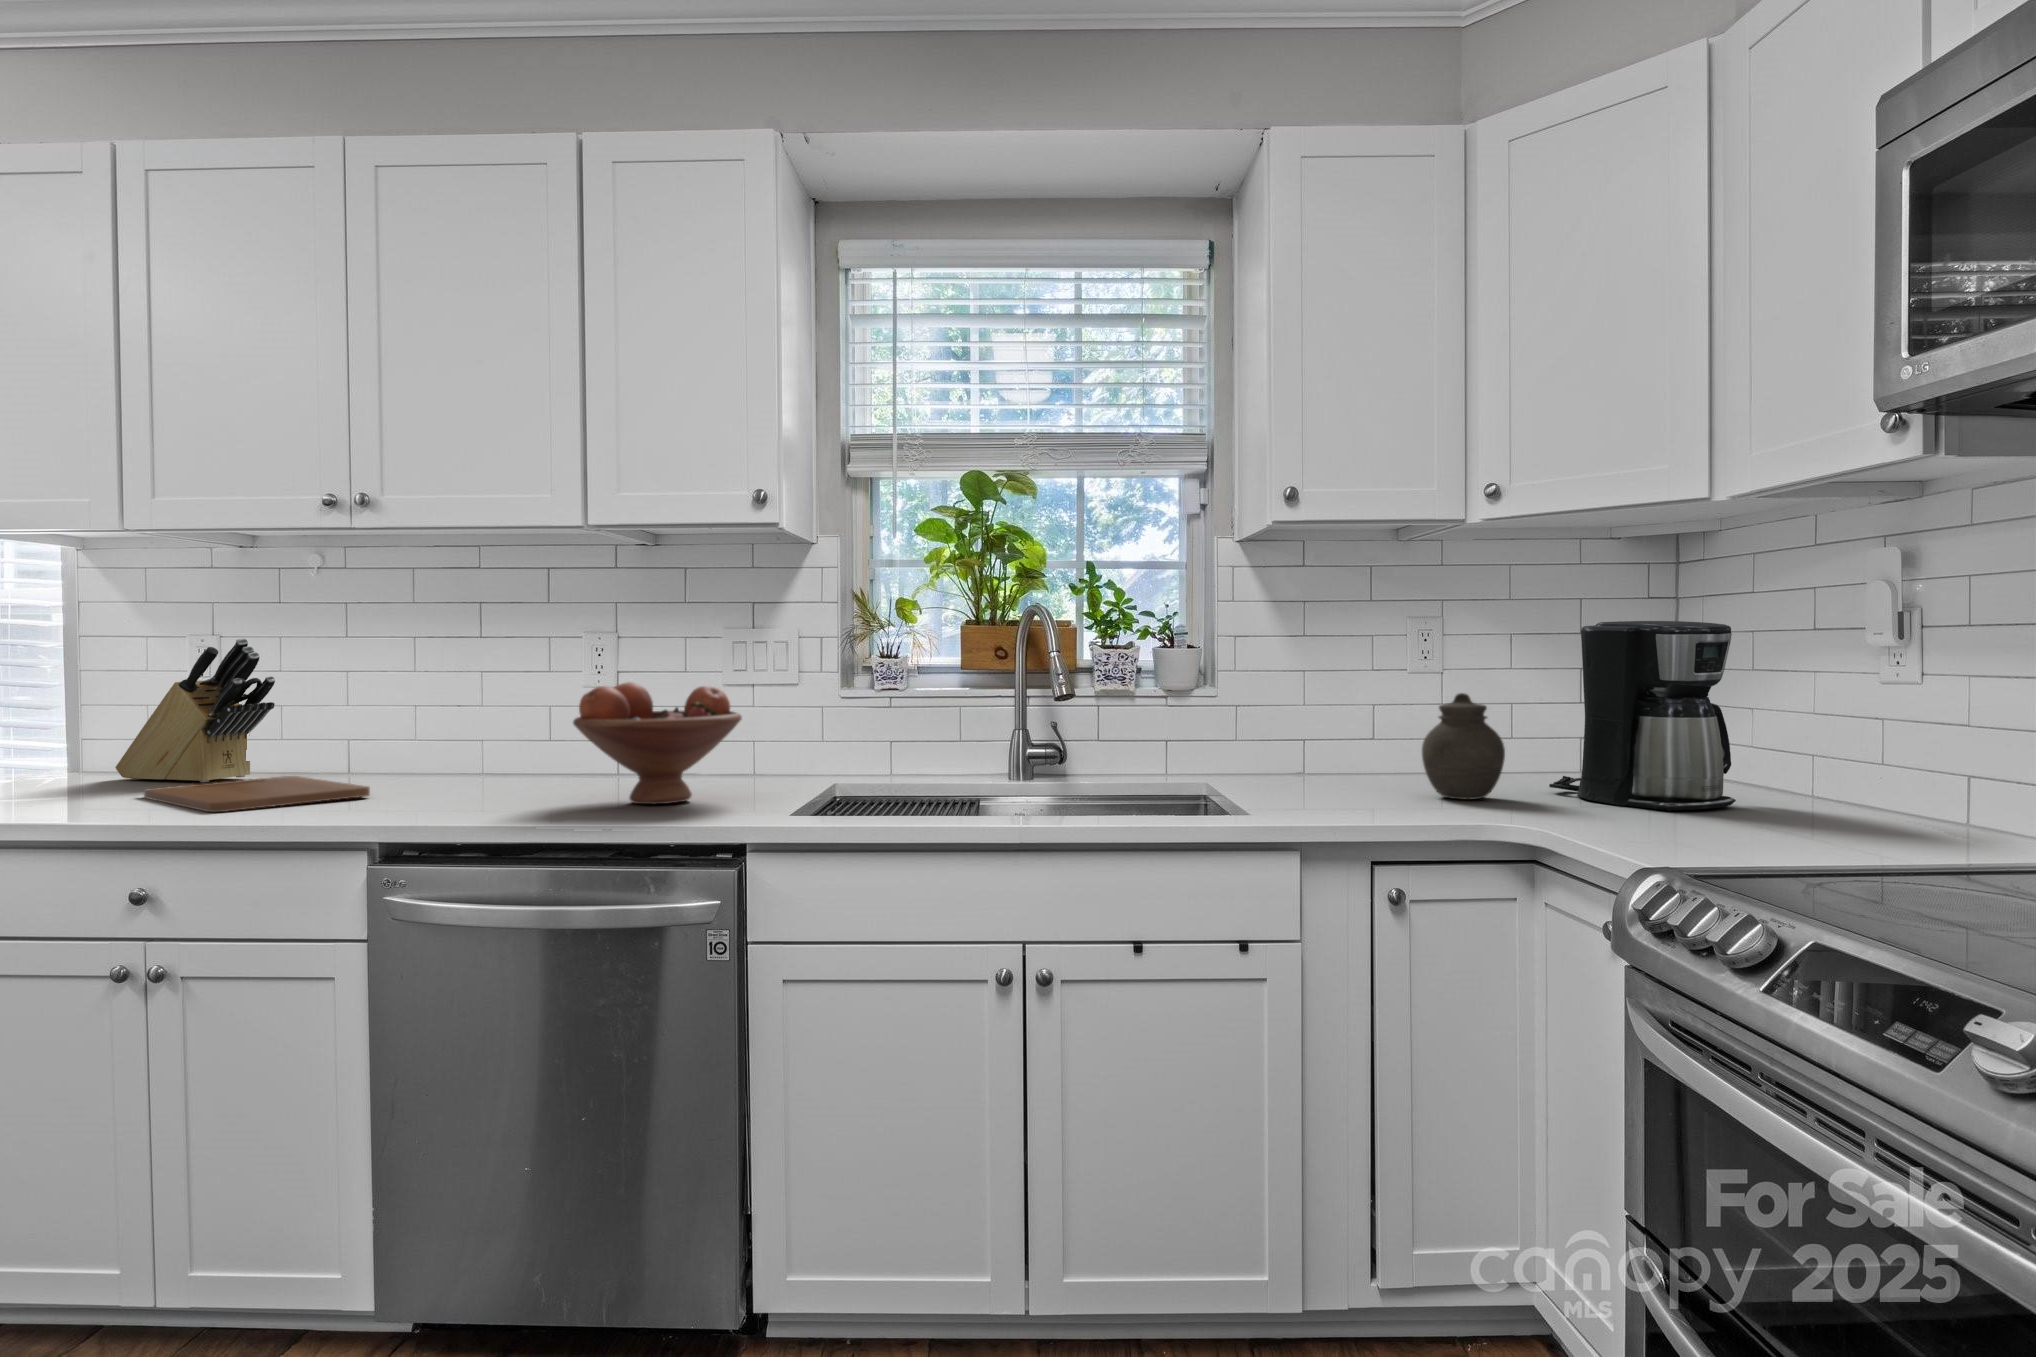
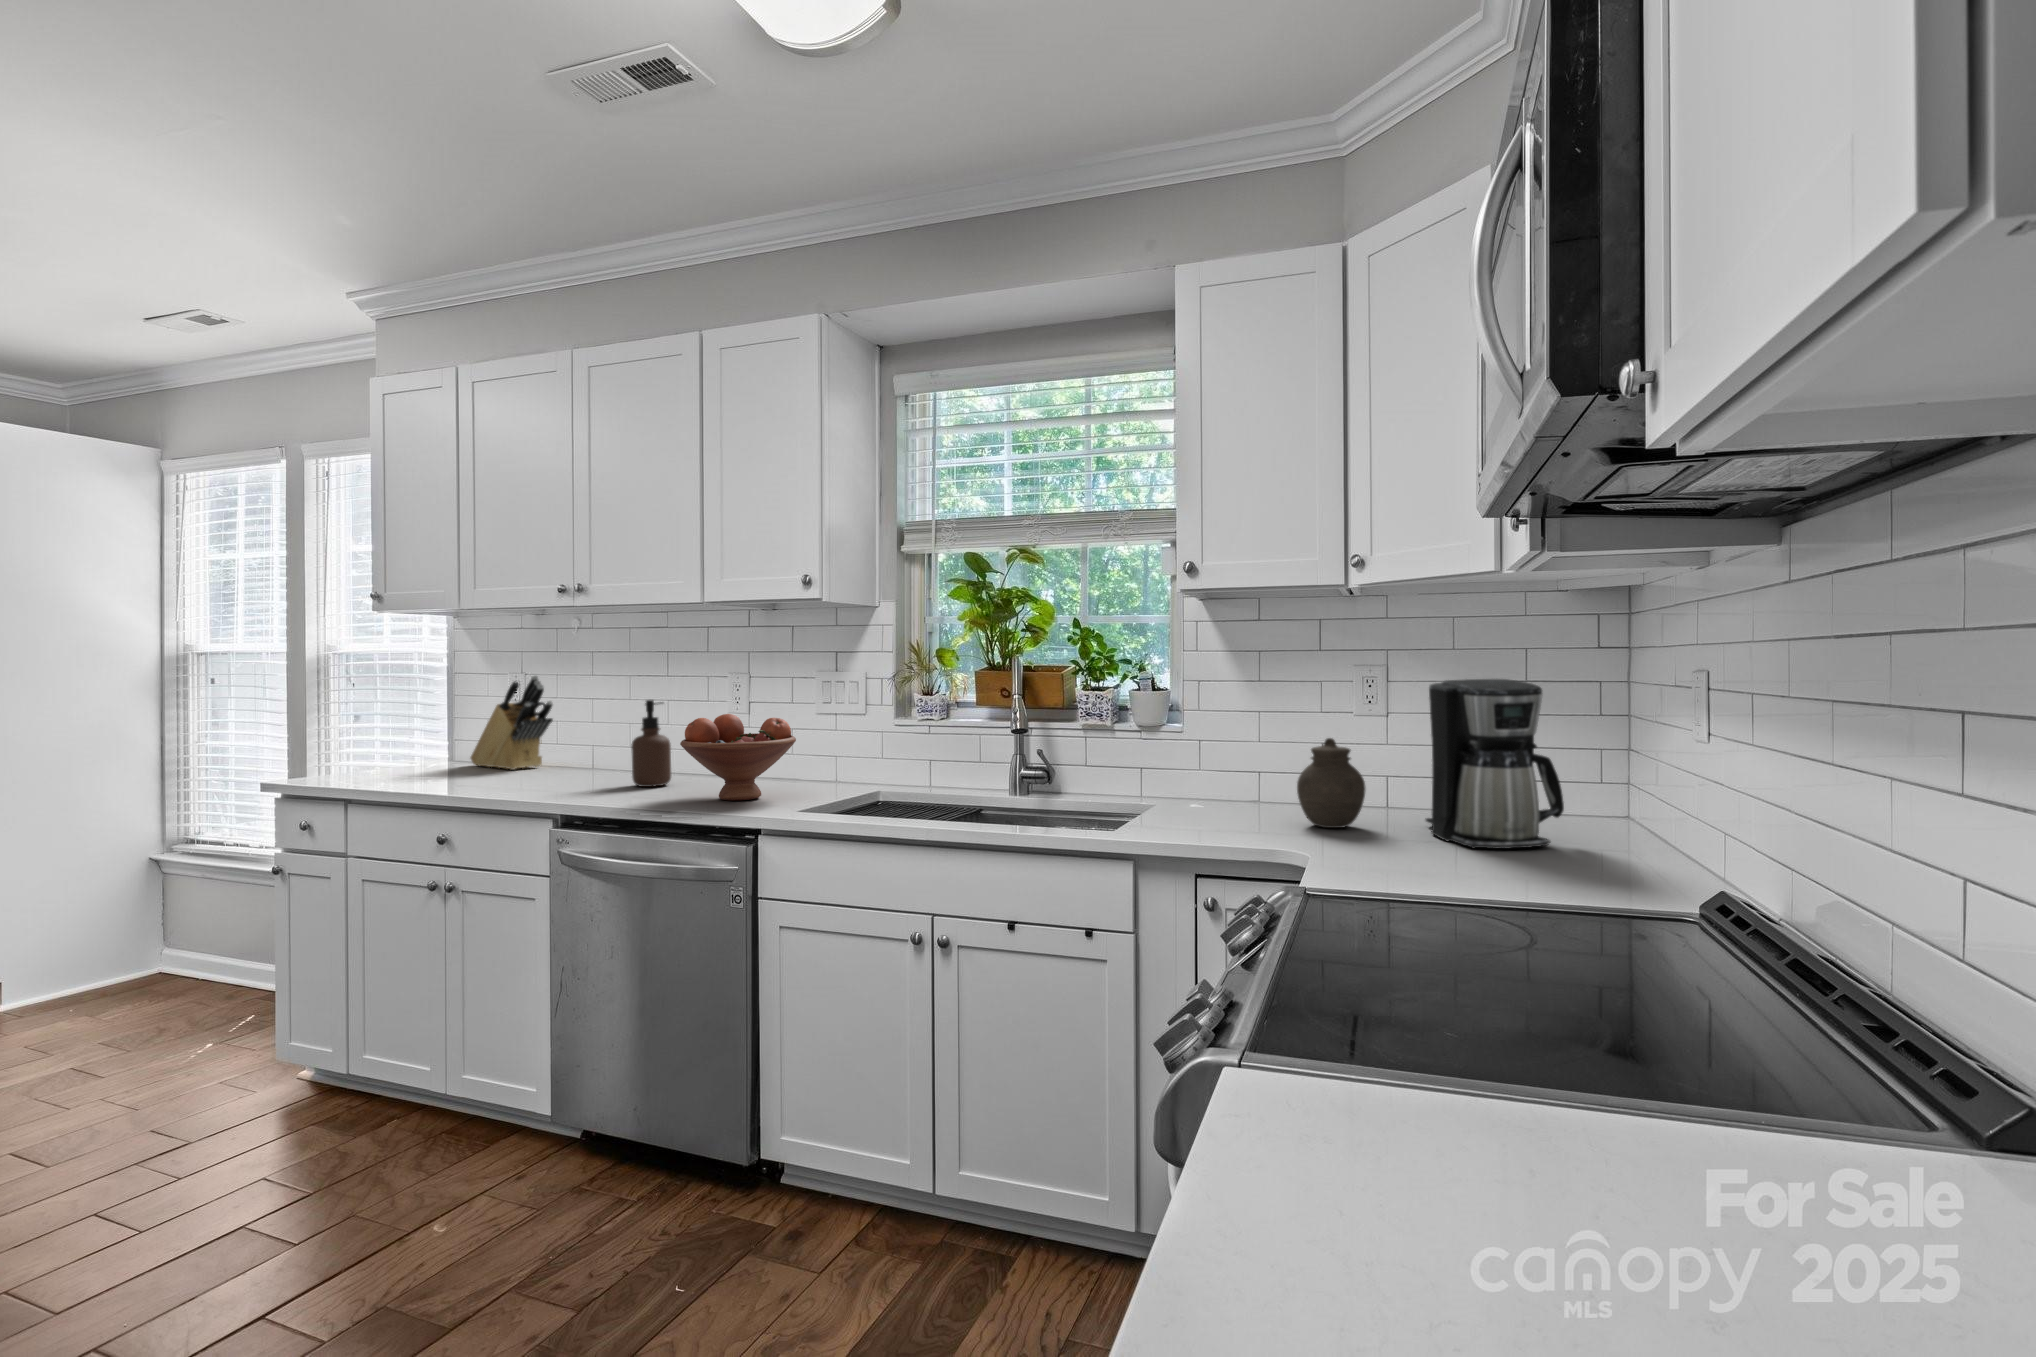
soap dispenser: none [453,667,514,794] -> present [631,700,671,787]
cutting board: present [144,776,370,812] -> none [466,768,582,793]

